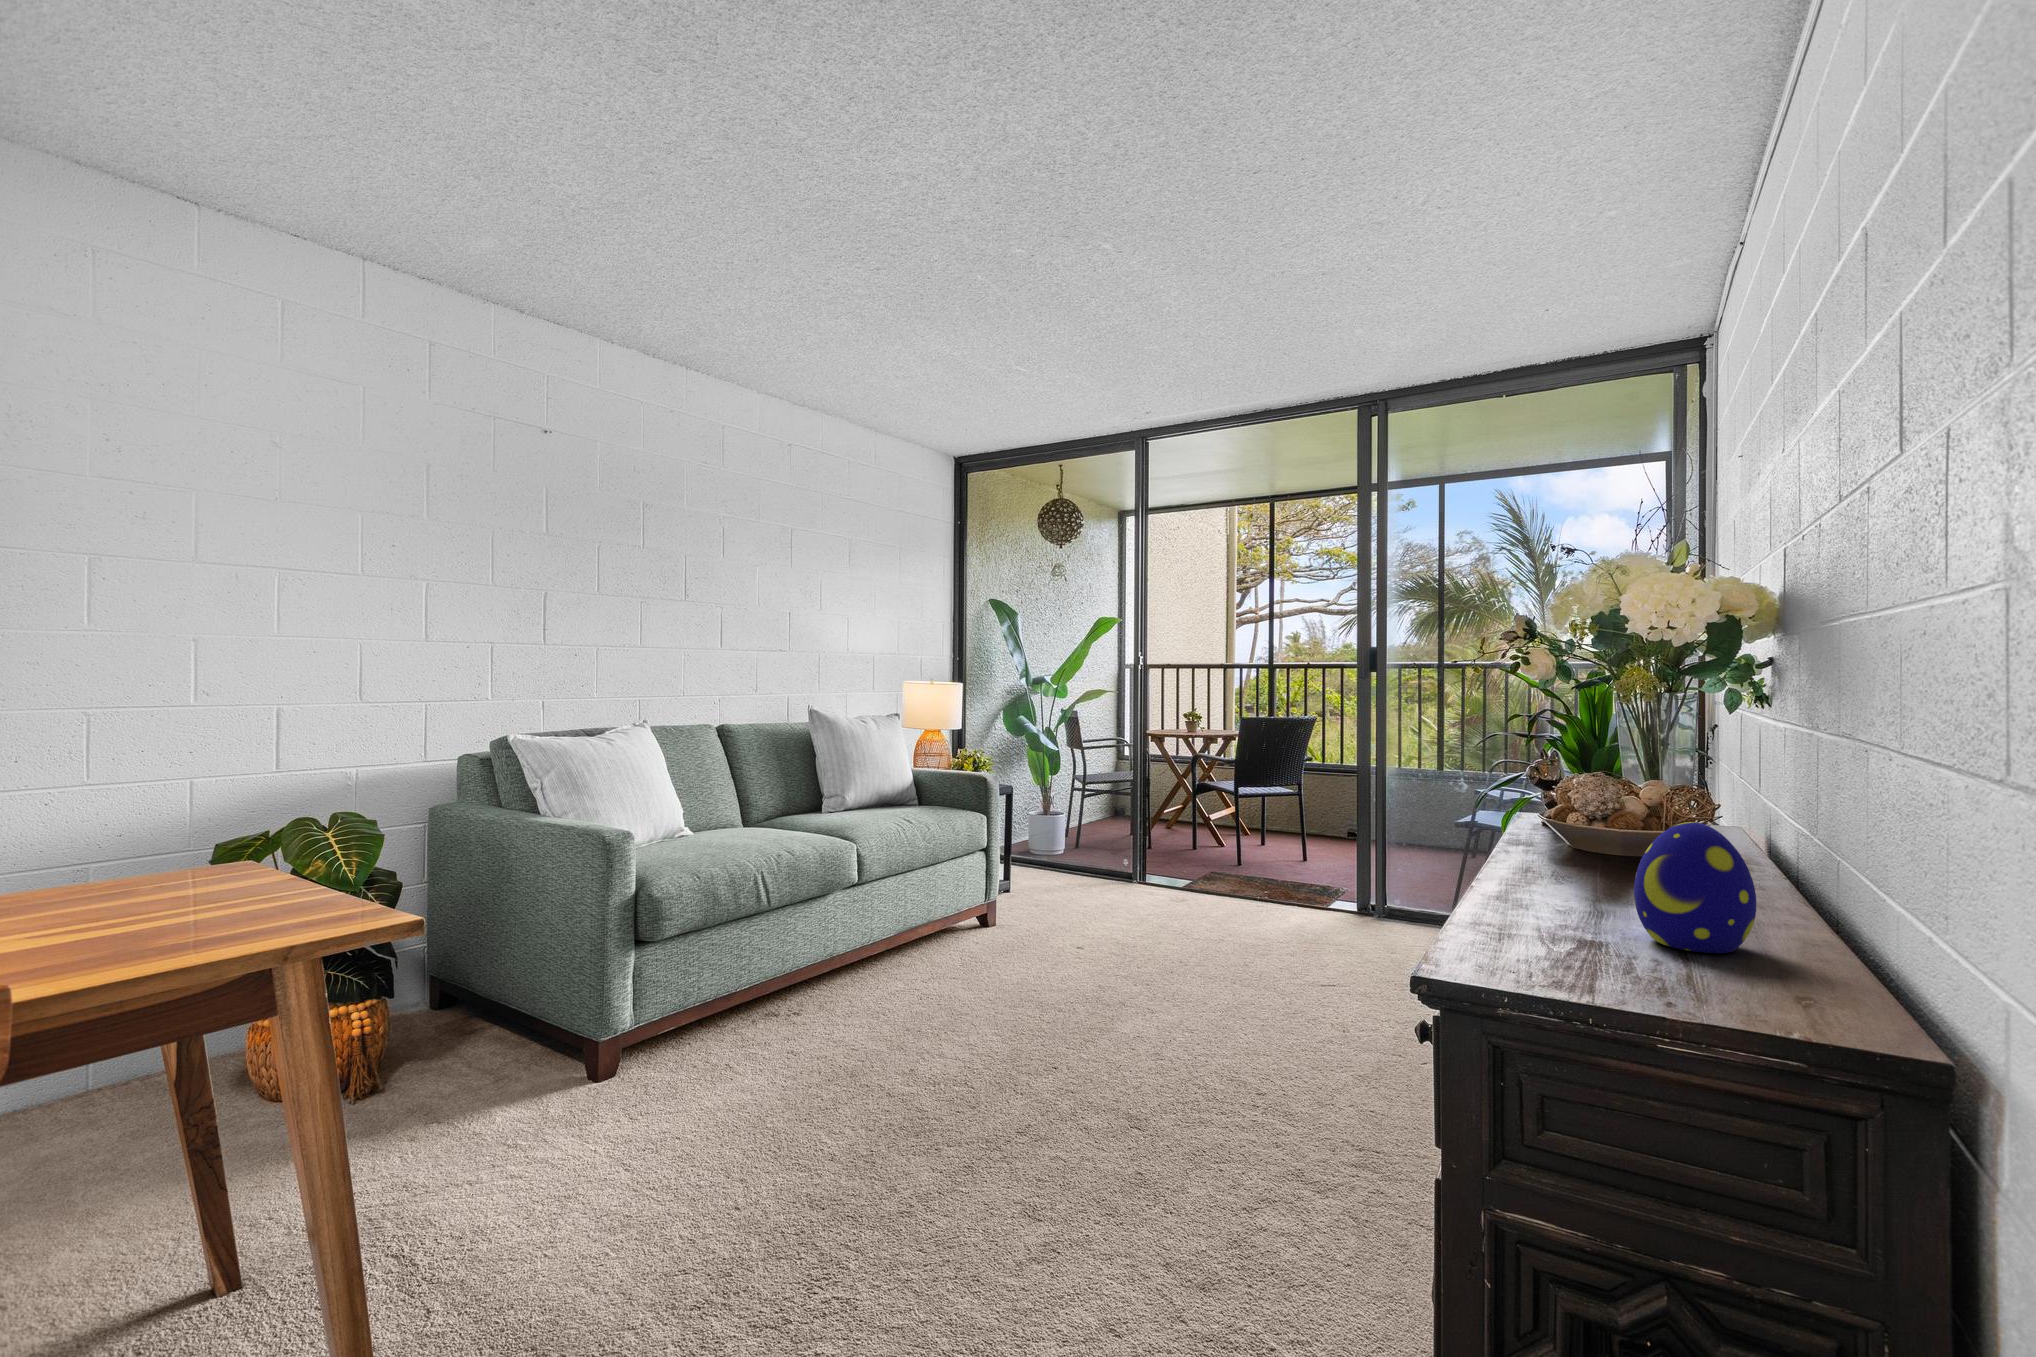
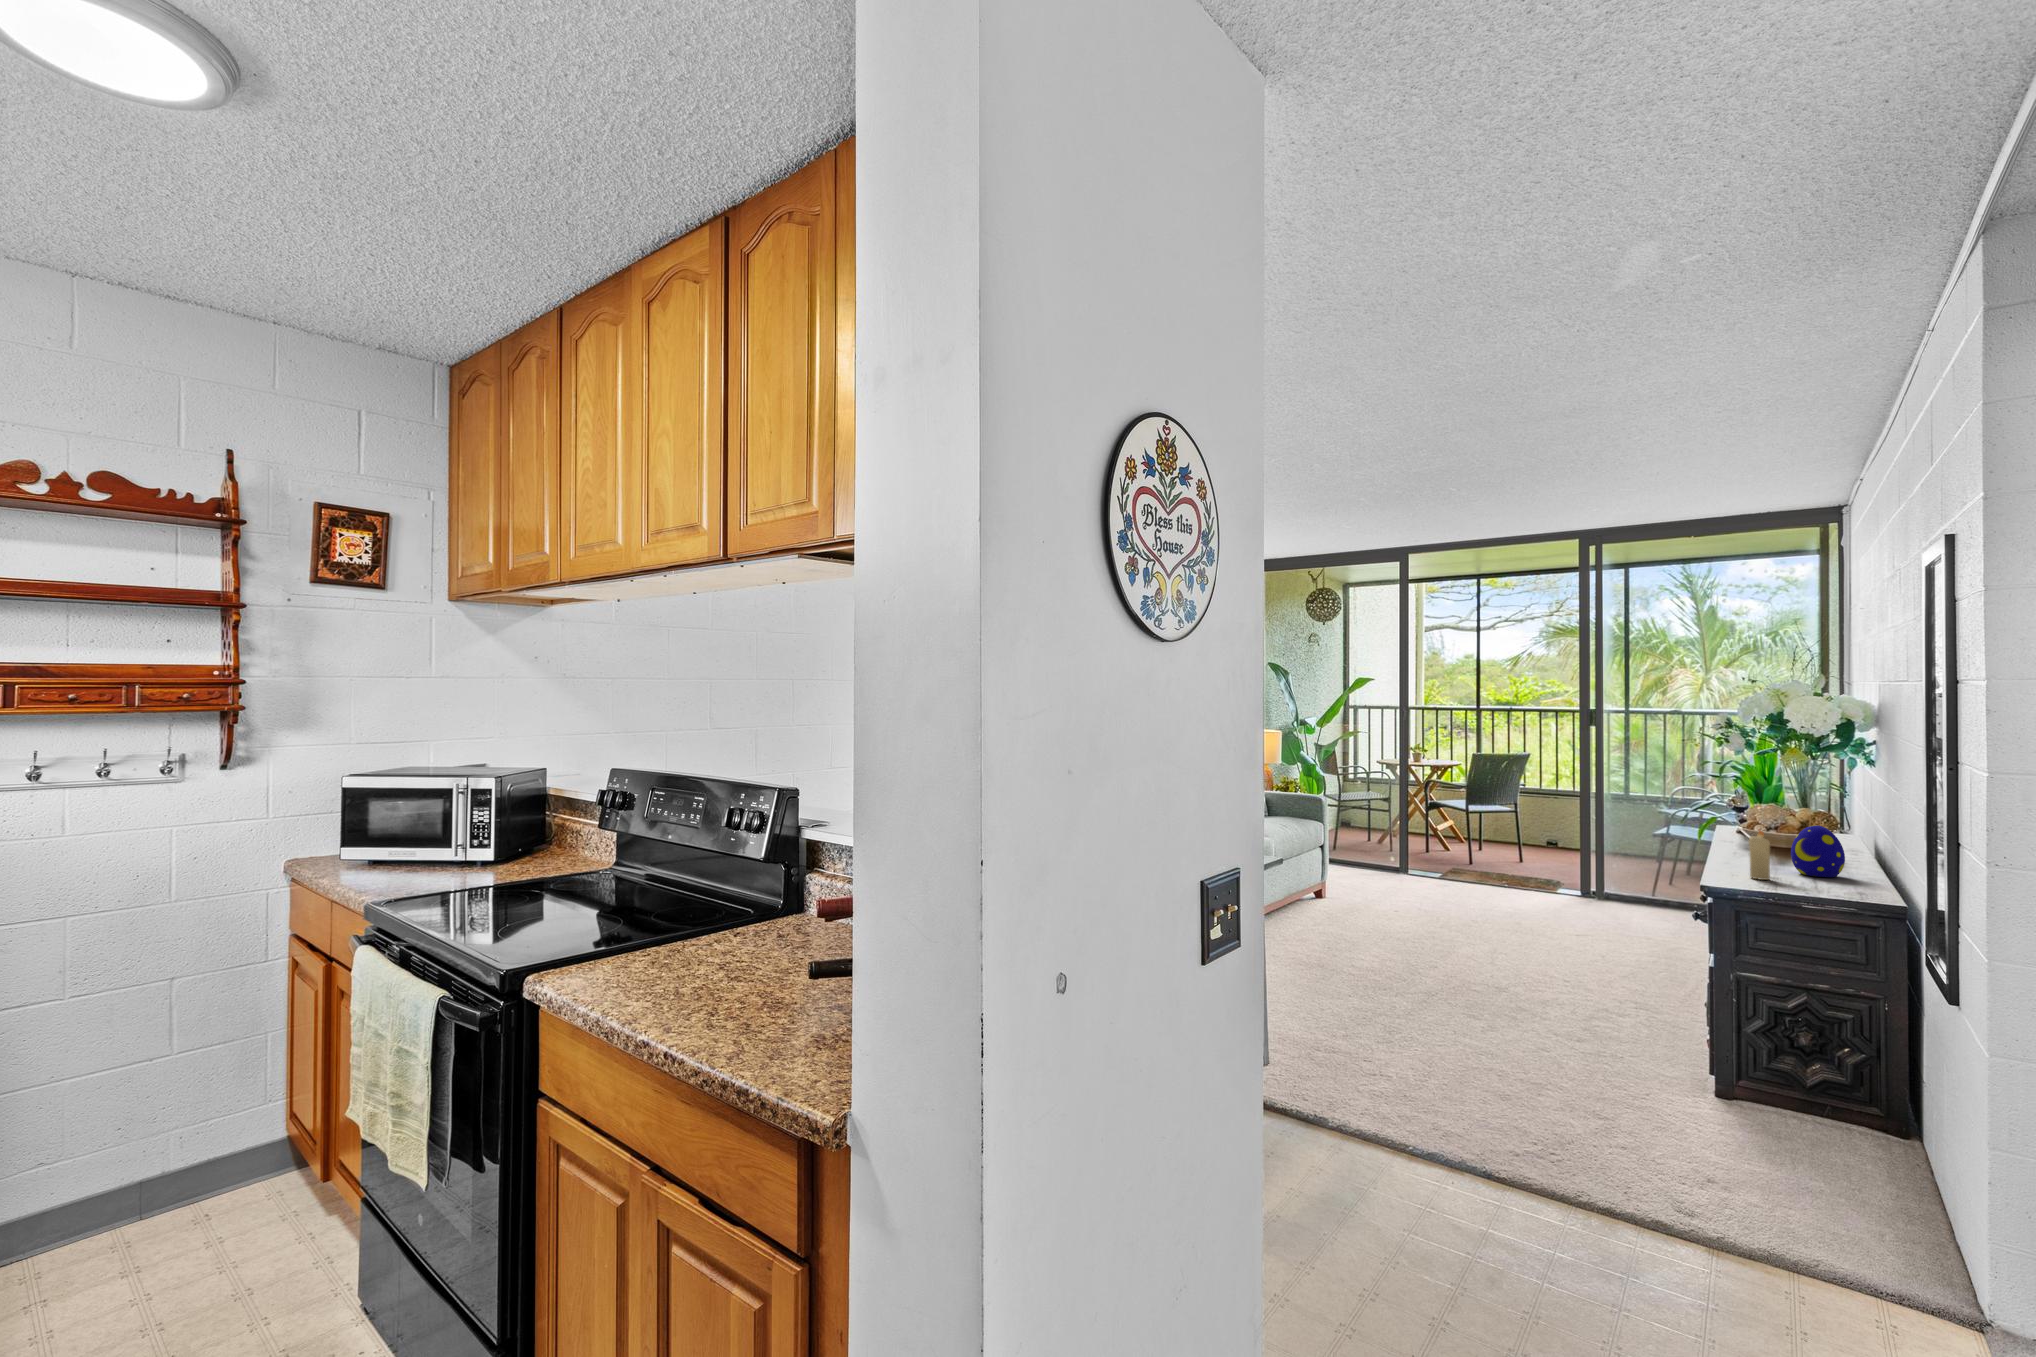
candle: none [1537,833,1588,971] -> present [1749,830,1770,880]

